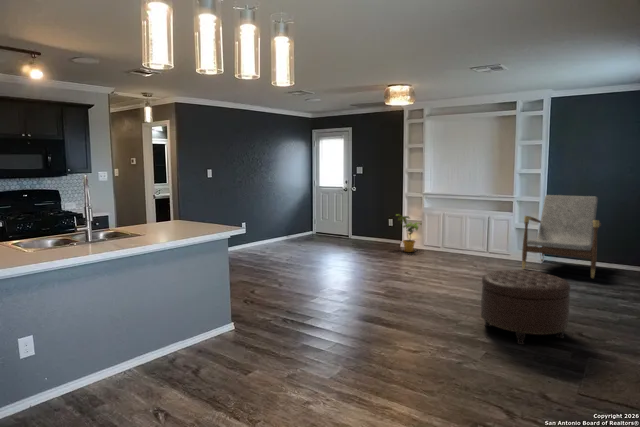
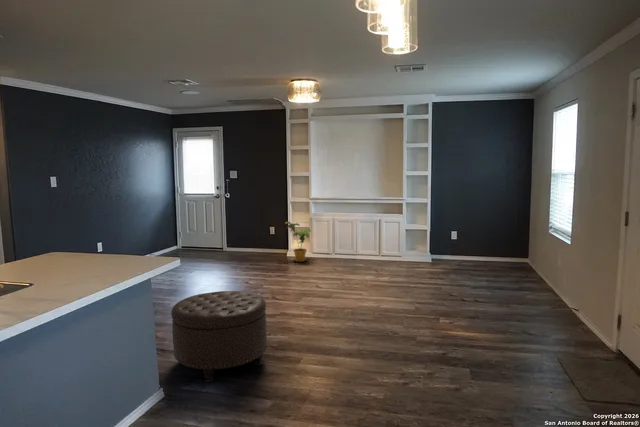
armchair: present [522,195,601,278] -> none [419,196,485,273]
ottoman: present [481,270,570,344] -> present [171,291,267,382]

